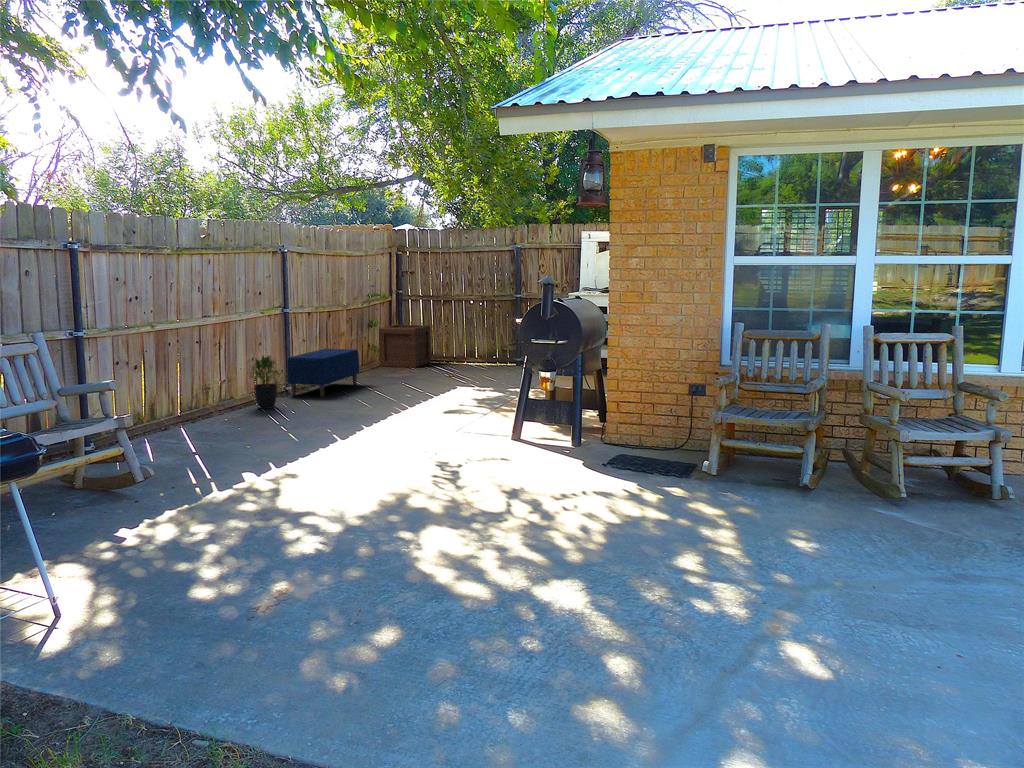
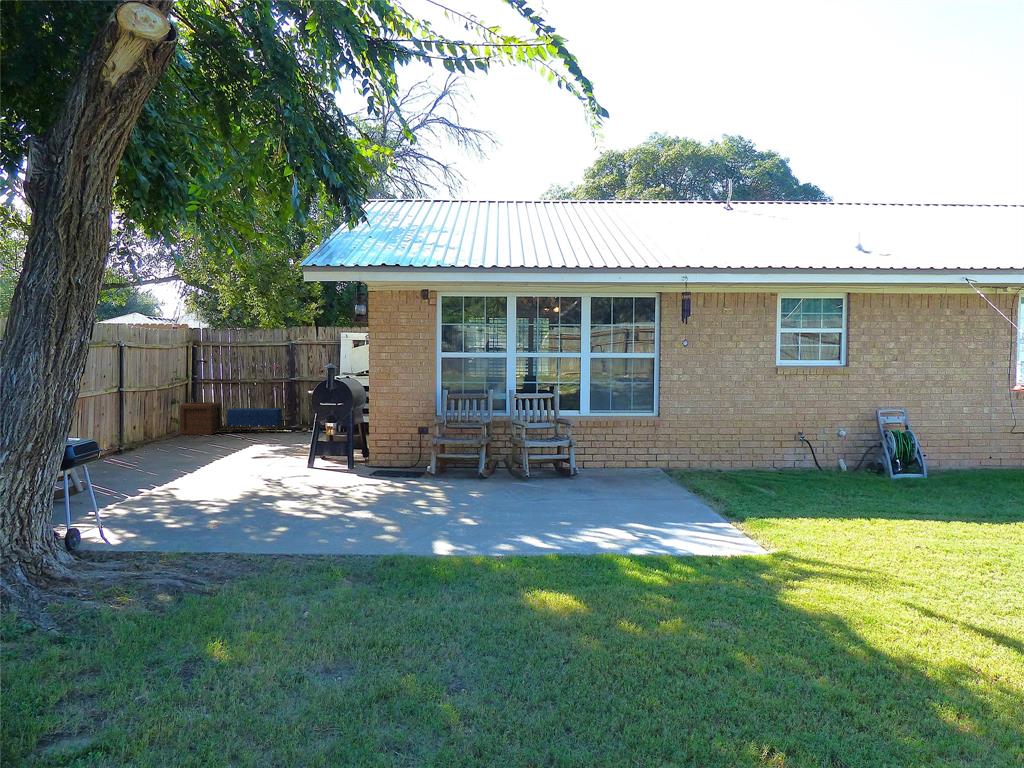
bench: present [287,349,359,397] -> present [227,408,282,433]
potted plant: present [250,356,280,409] -> none [96,420,125,461]

